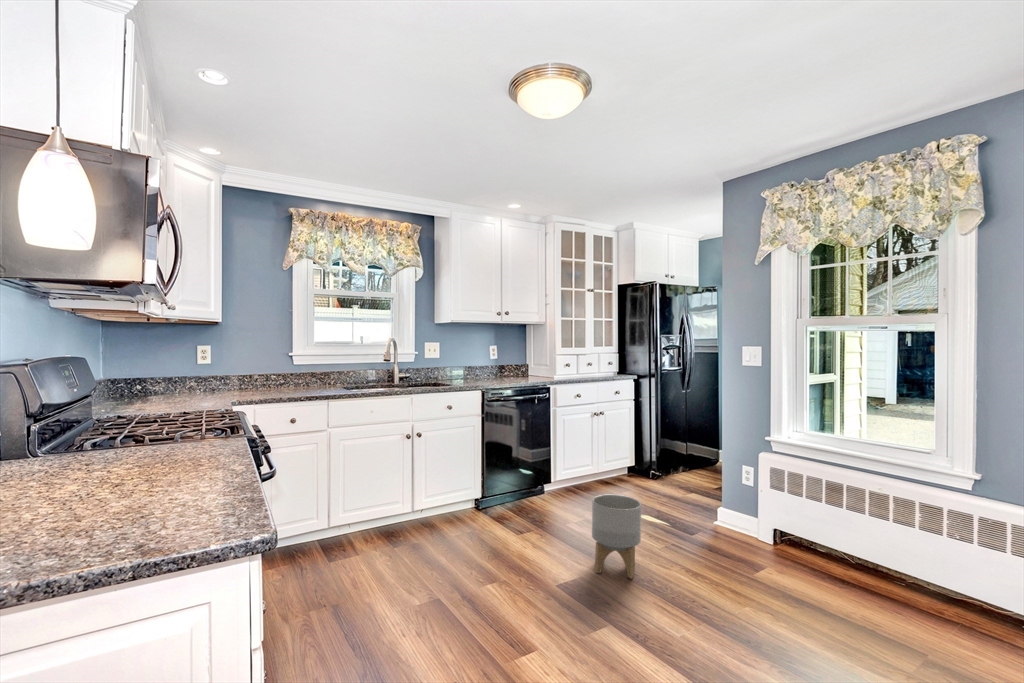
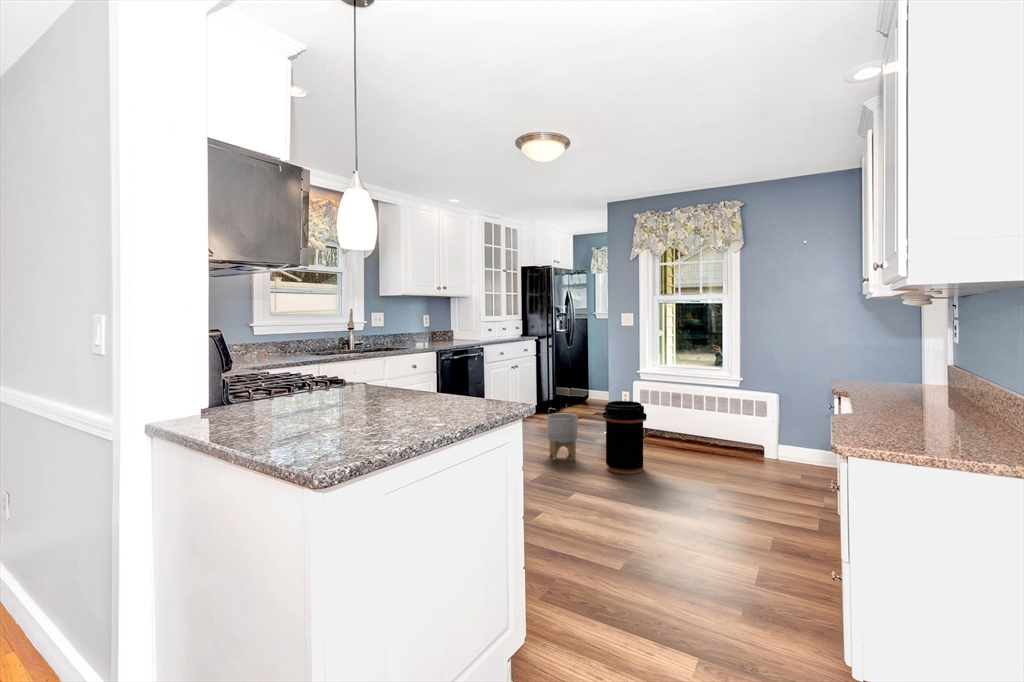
trash can: none [670,493,754,641] -> present [603,401,647,474]

